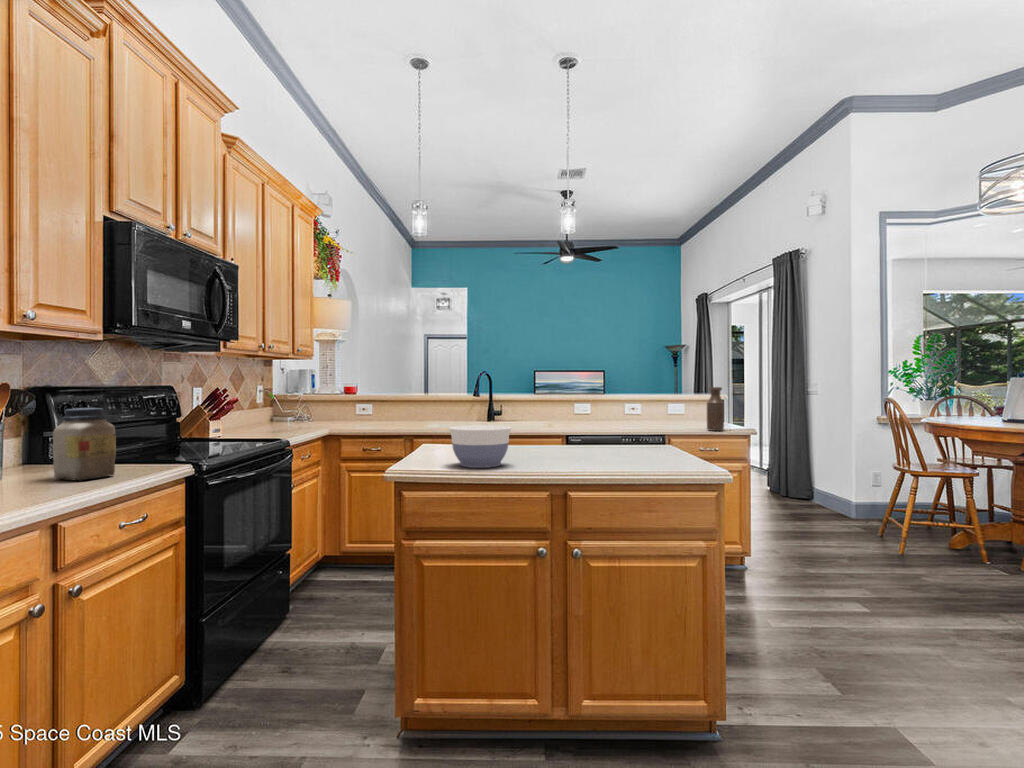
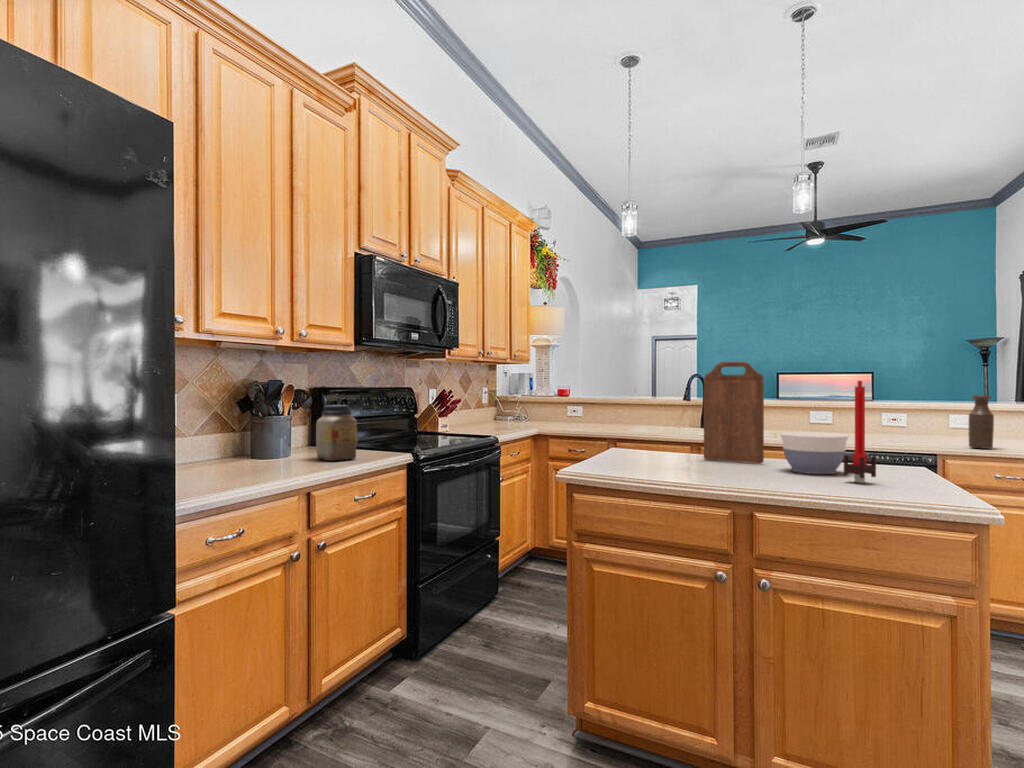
cutting board: none [519,357,576,454] -> present [704,362,764,463]
candle: none [658,374,684,468] -> present [844,381,876,483]
bowl: present [449,425,511,468] -> present [780,432,848,474]

